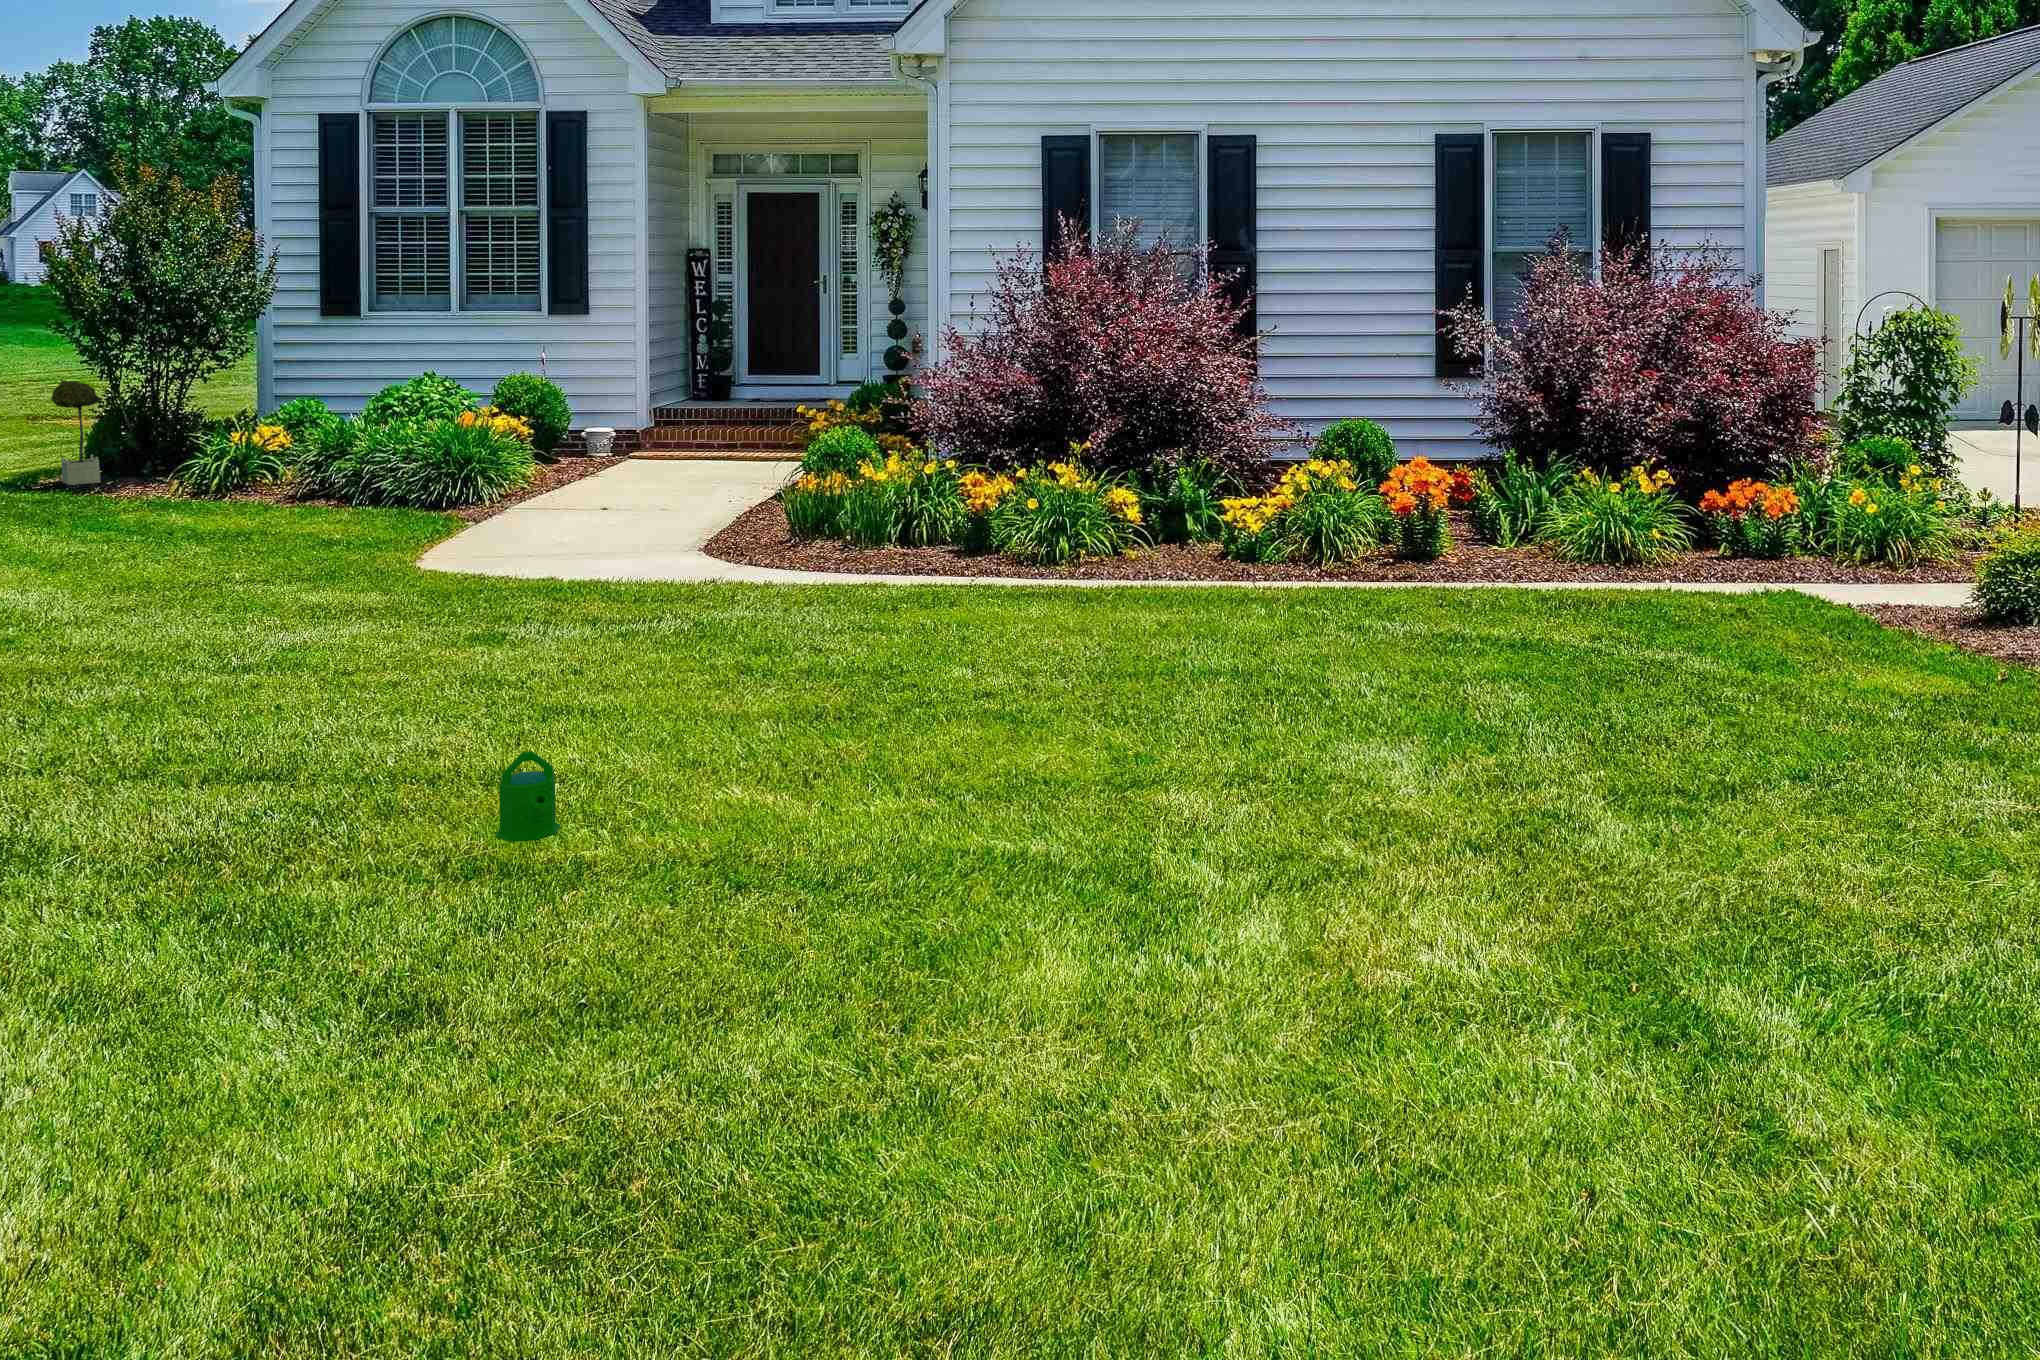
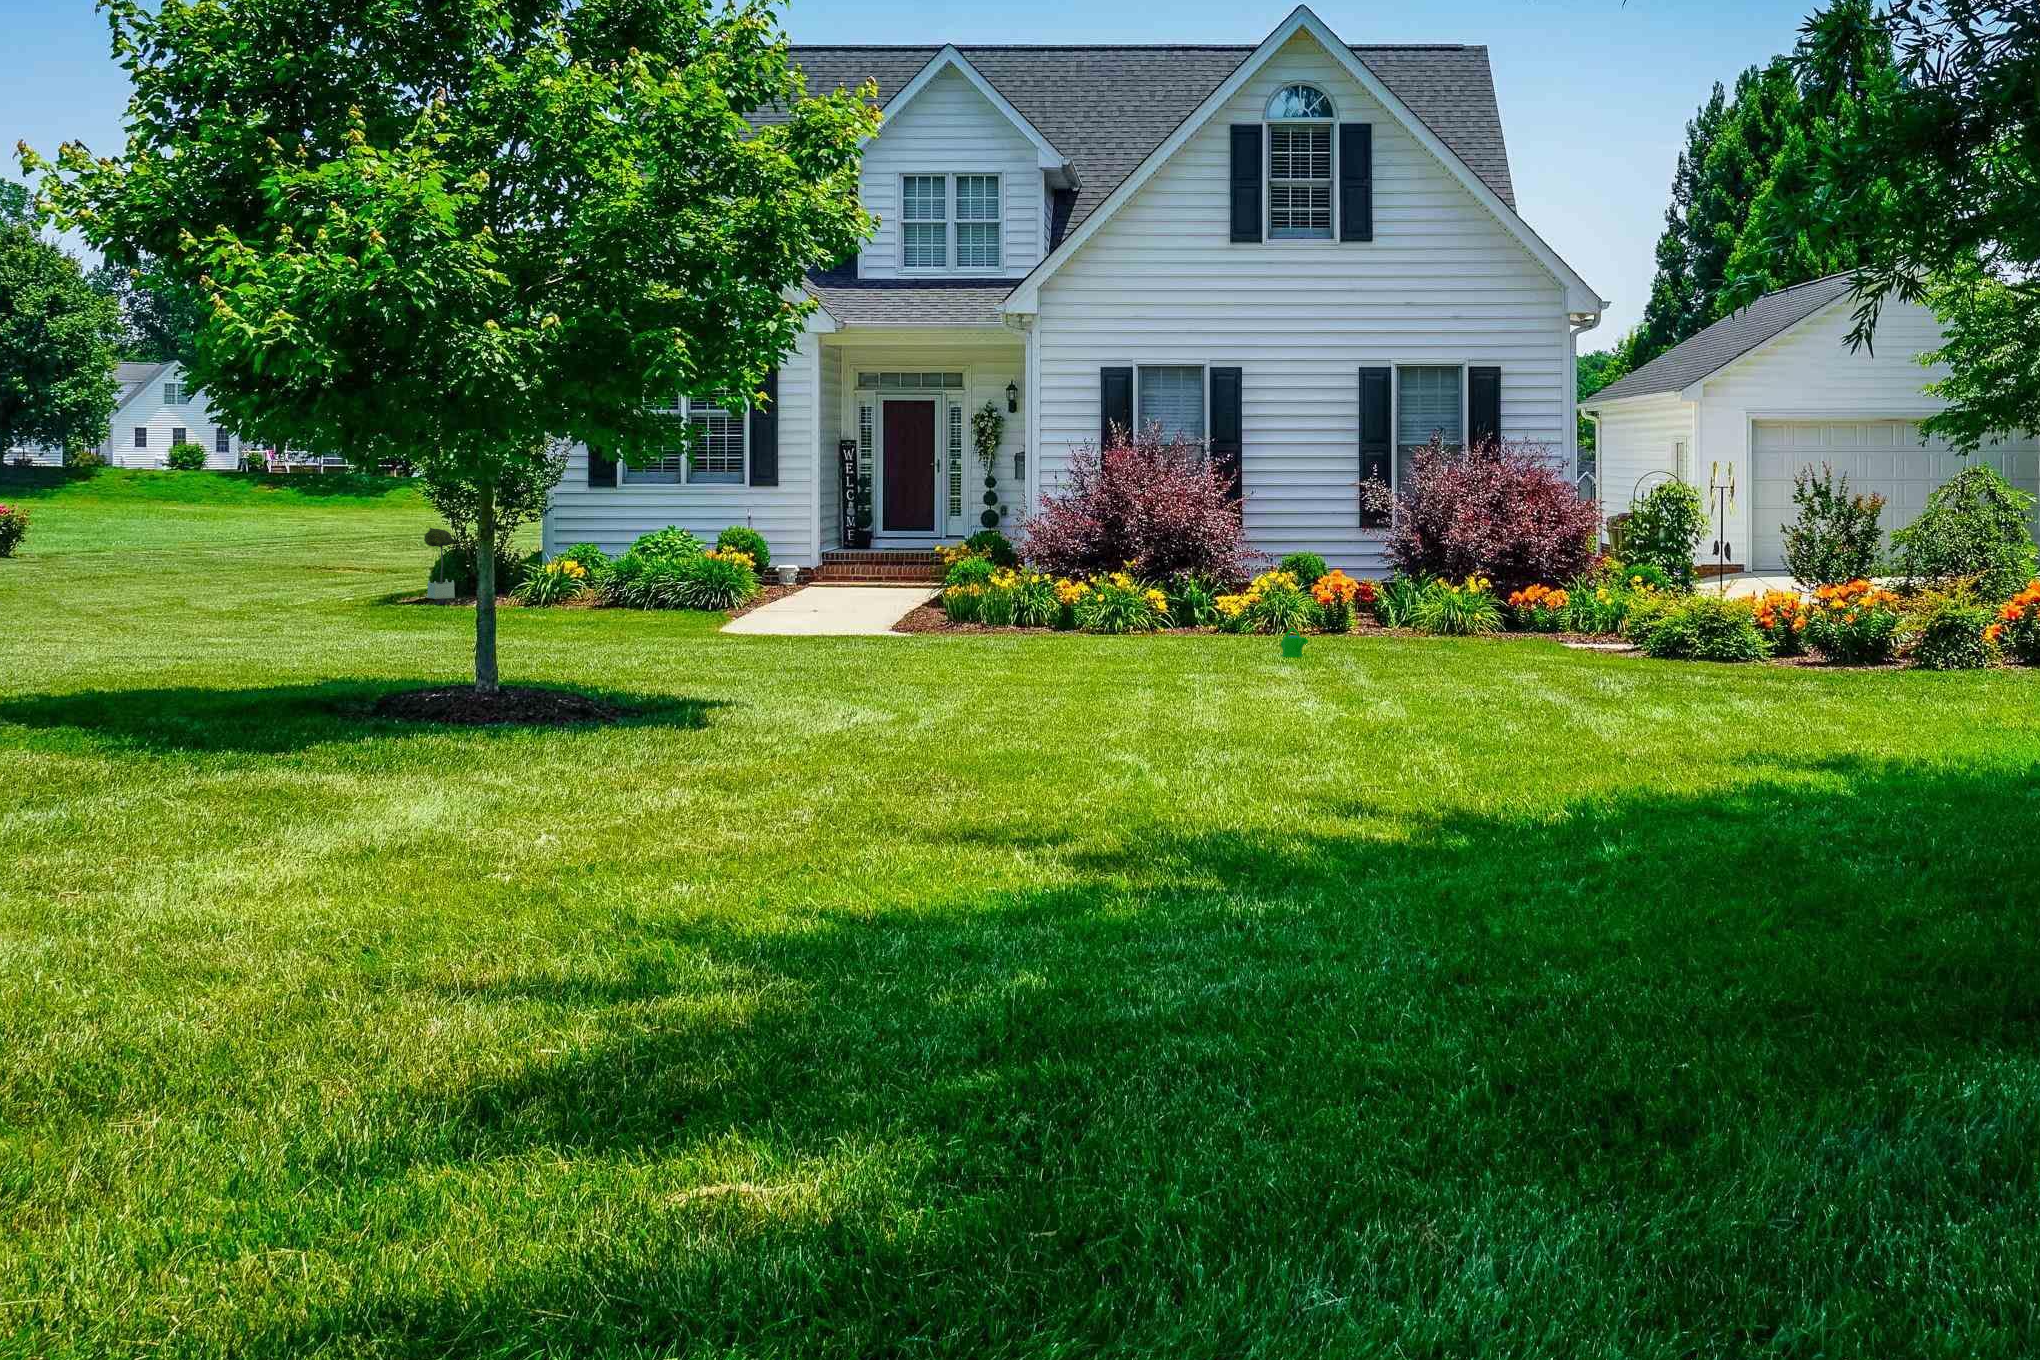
watering can: present [495,751,560,841] -> present [1281,627,1308,657]

